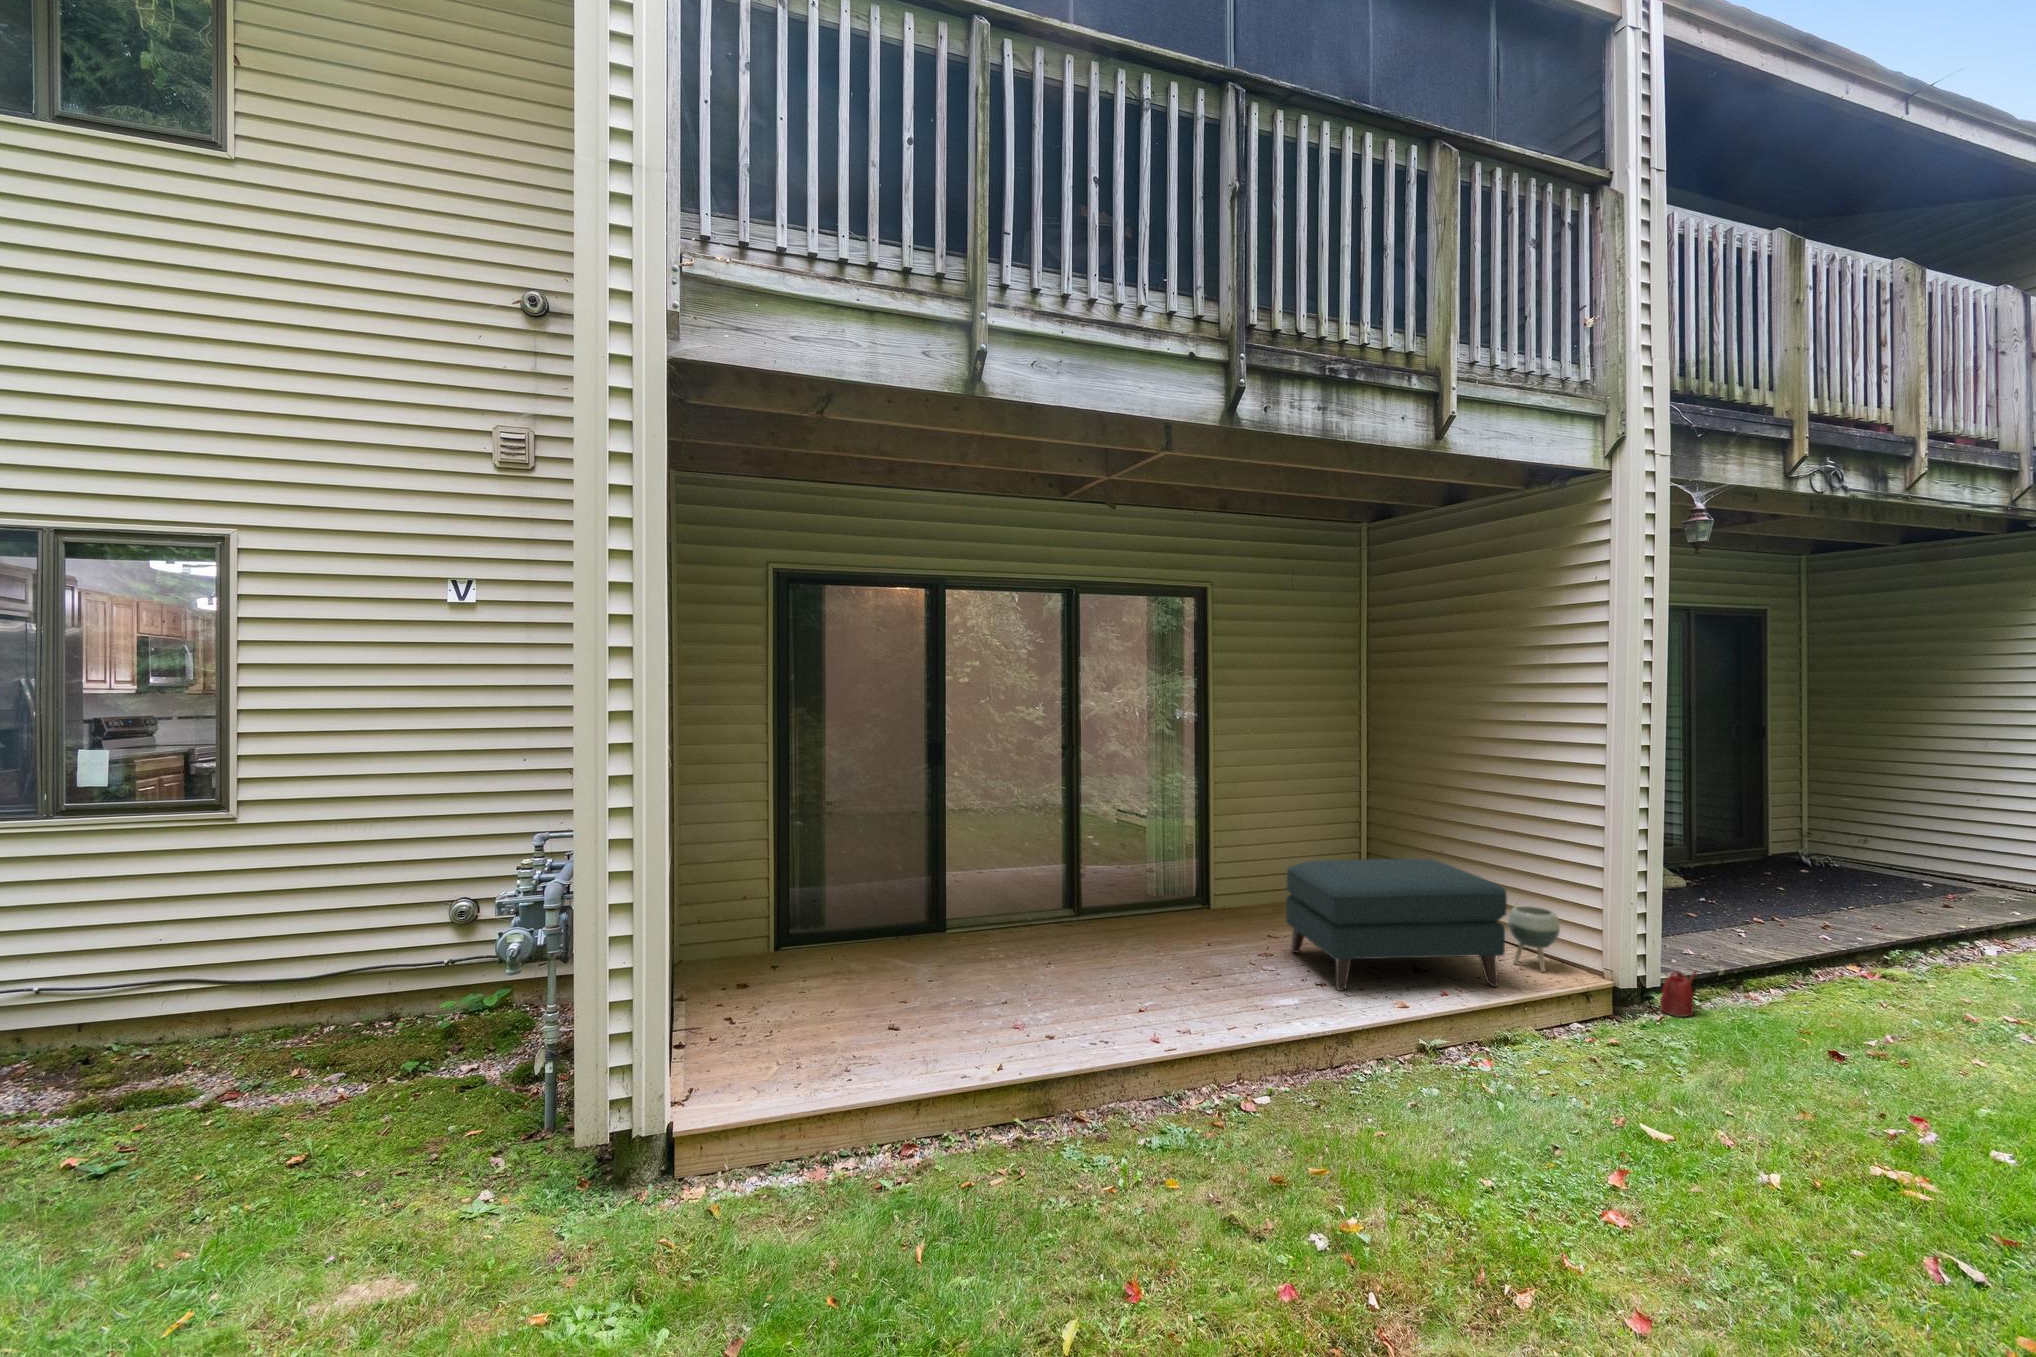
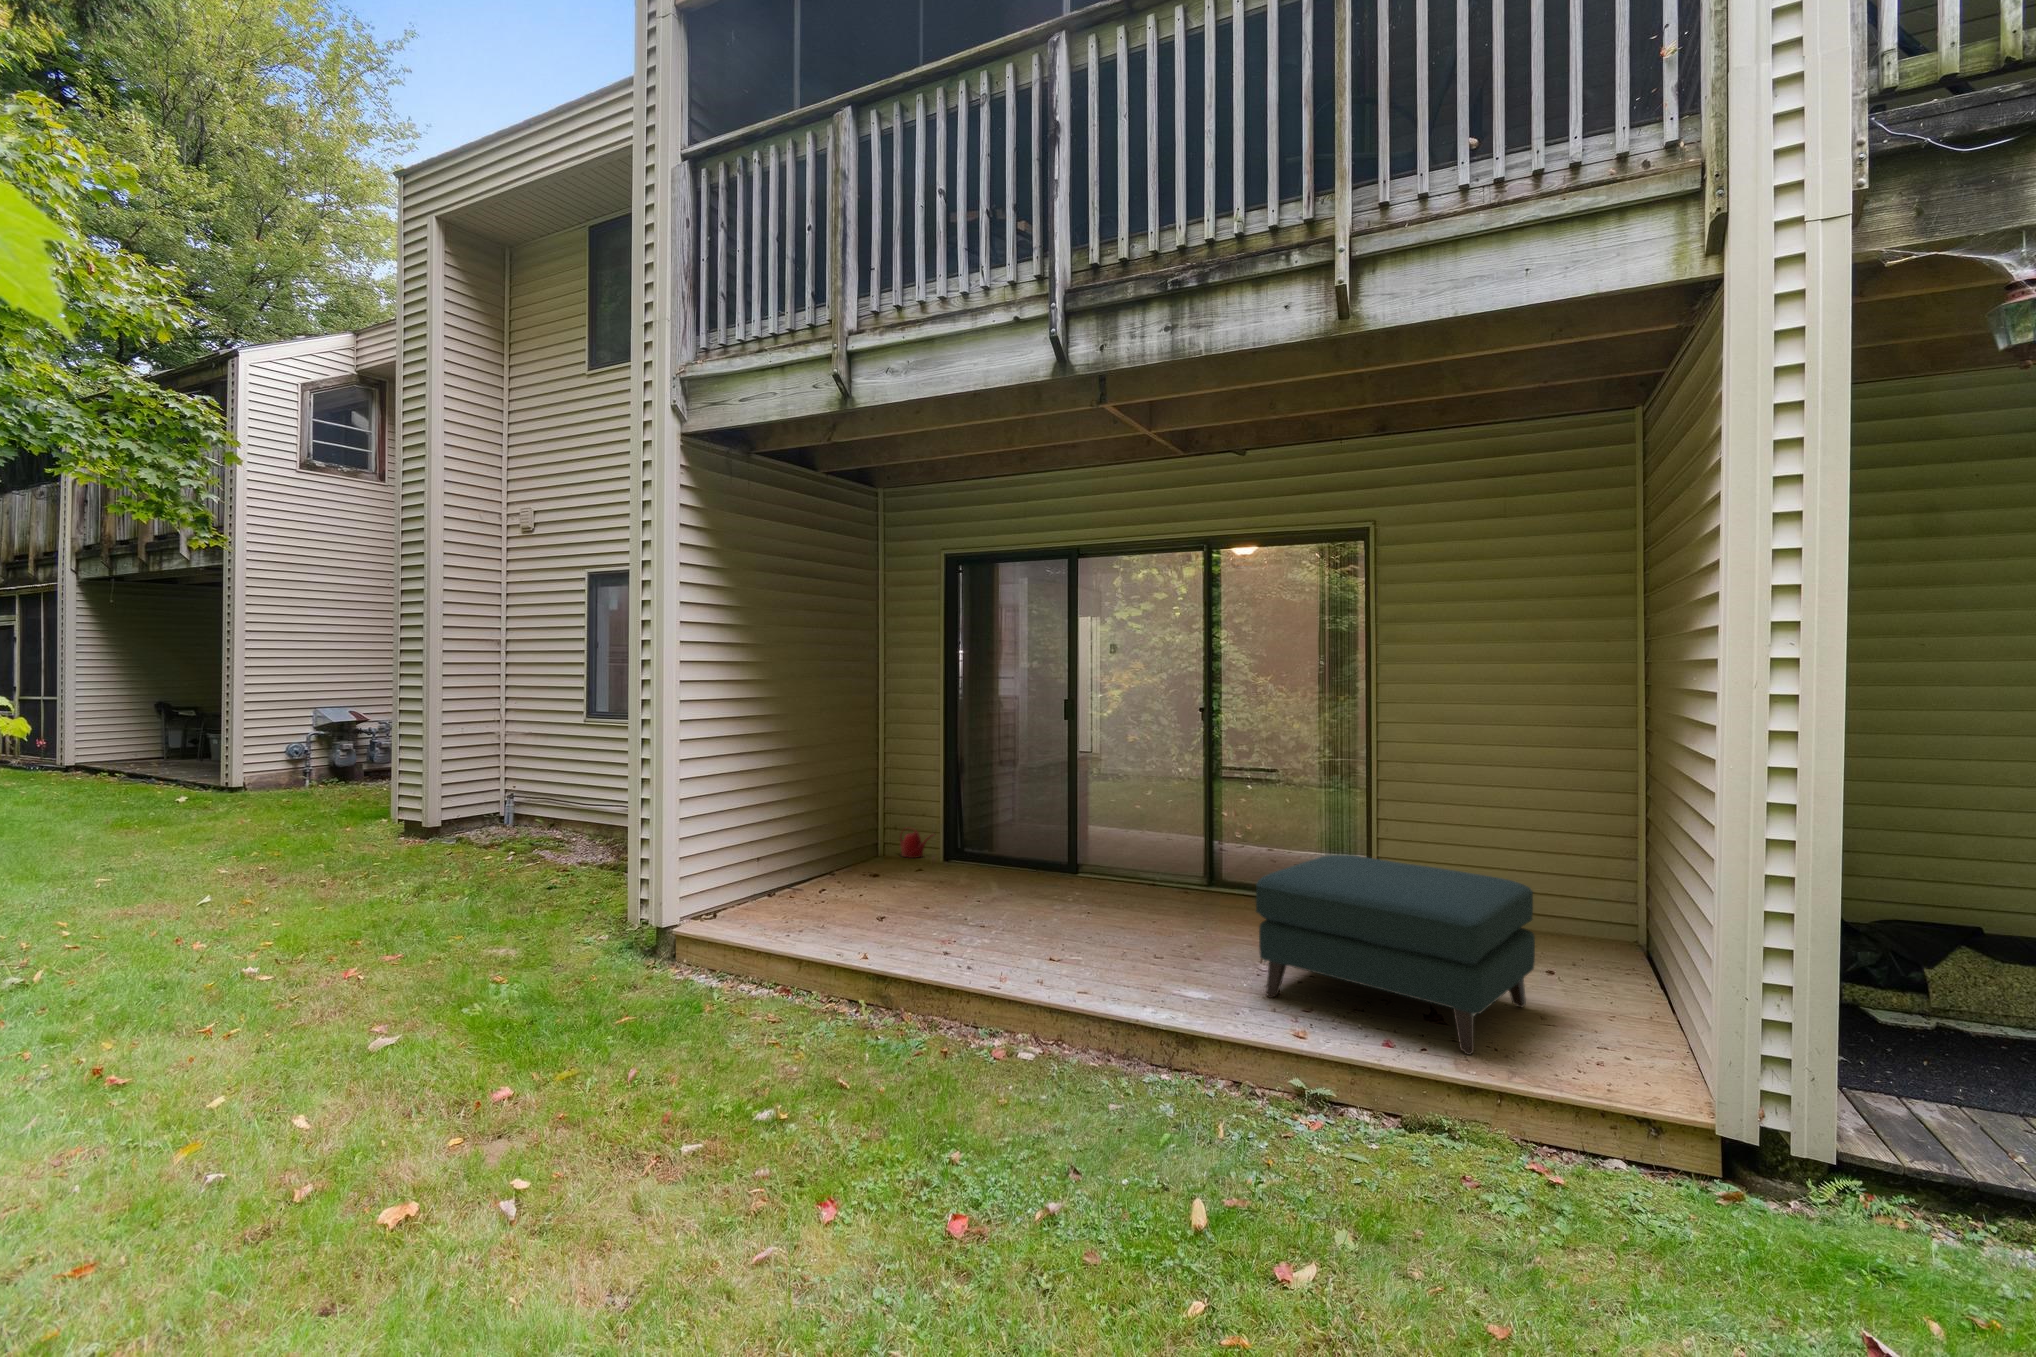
planter: present [1508,906,1560,972] -> none [1575,969,1656,1071]
watering can: present [1660,970,1697,1017] -> present [900,827,934,858]

